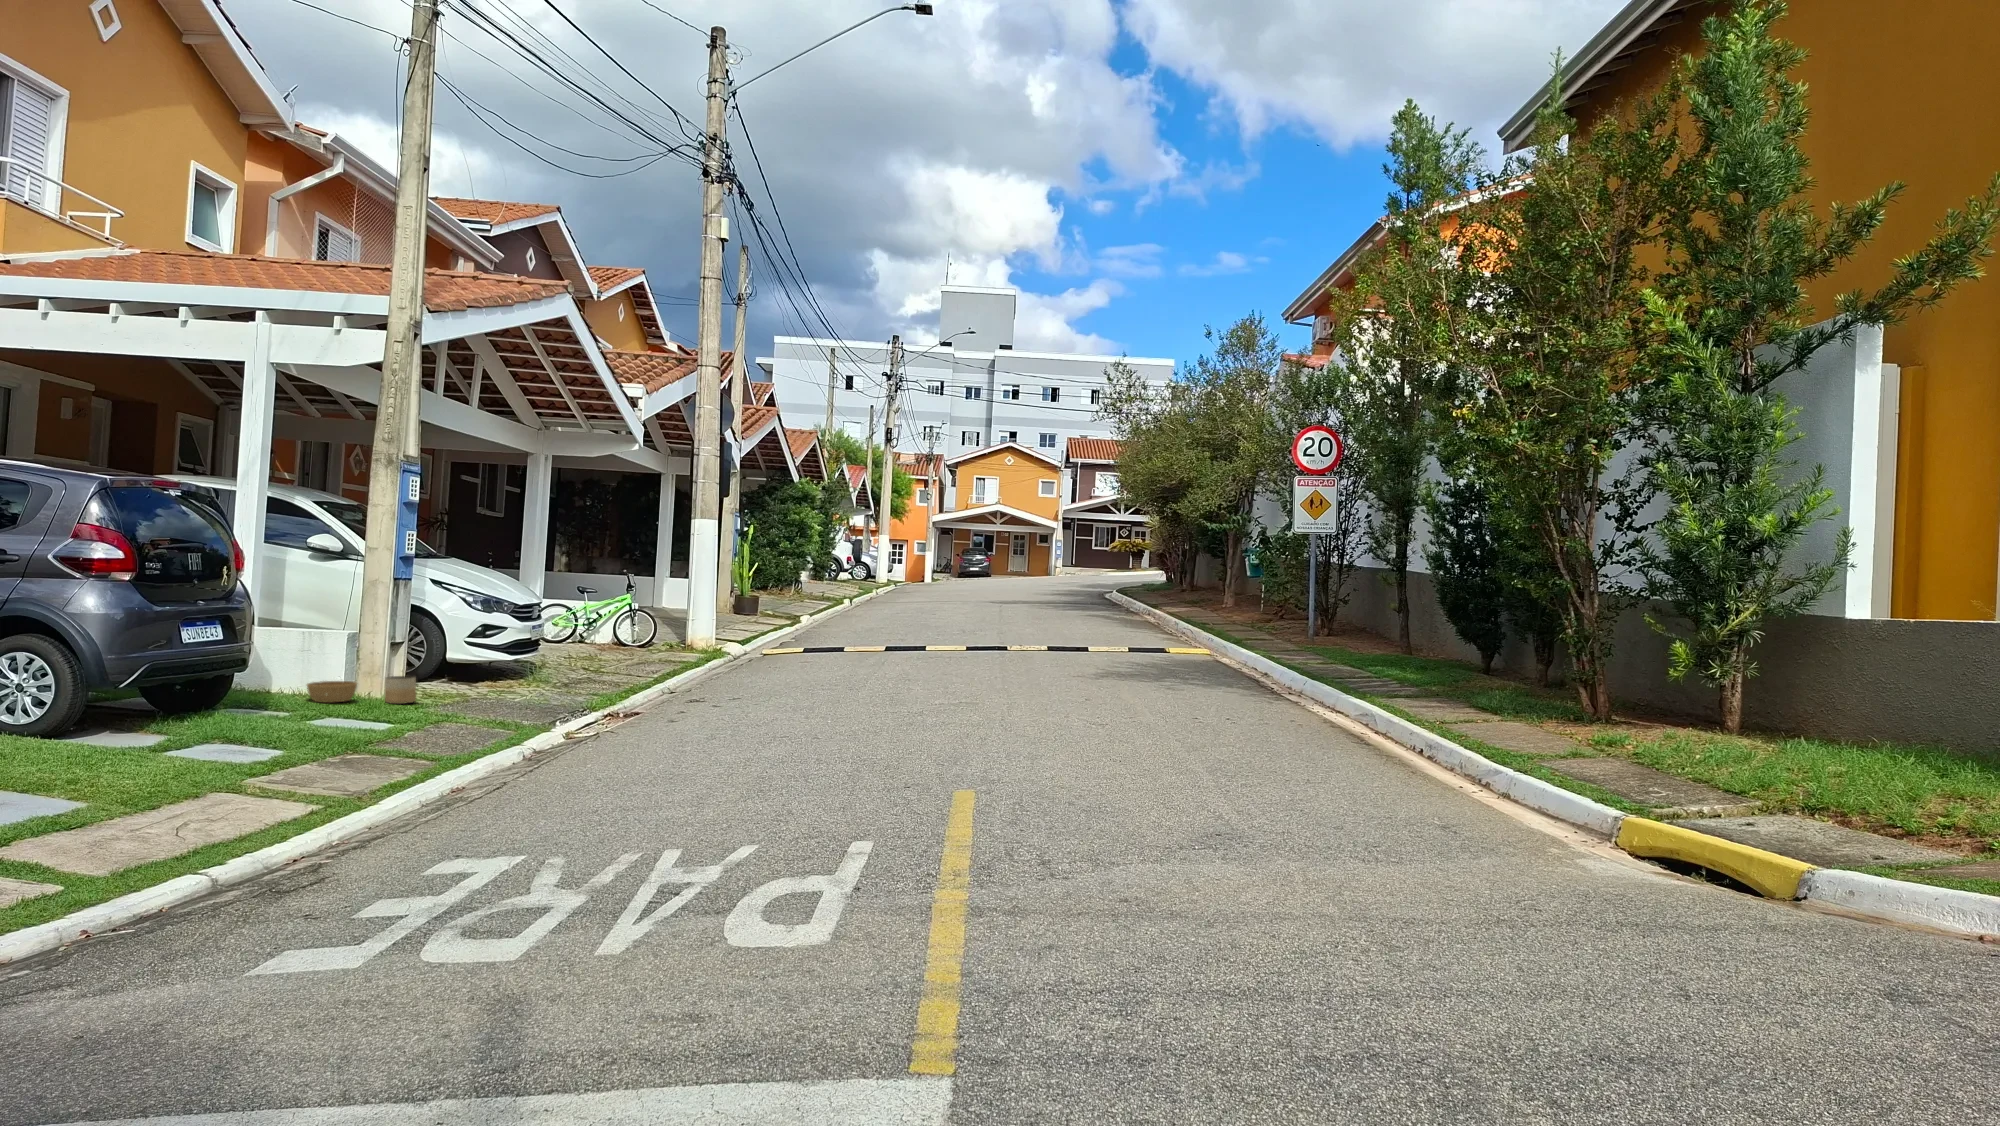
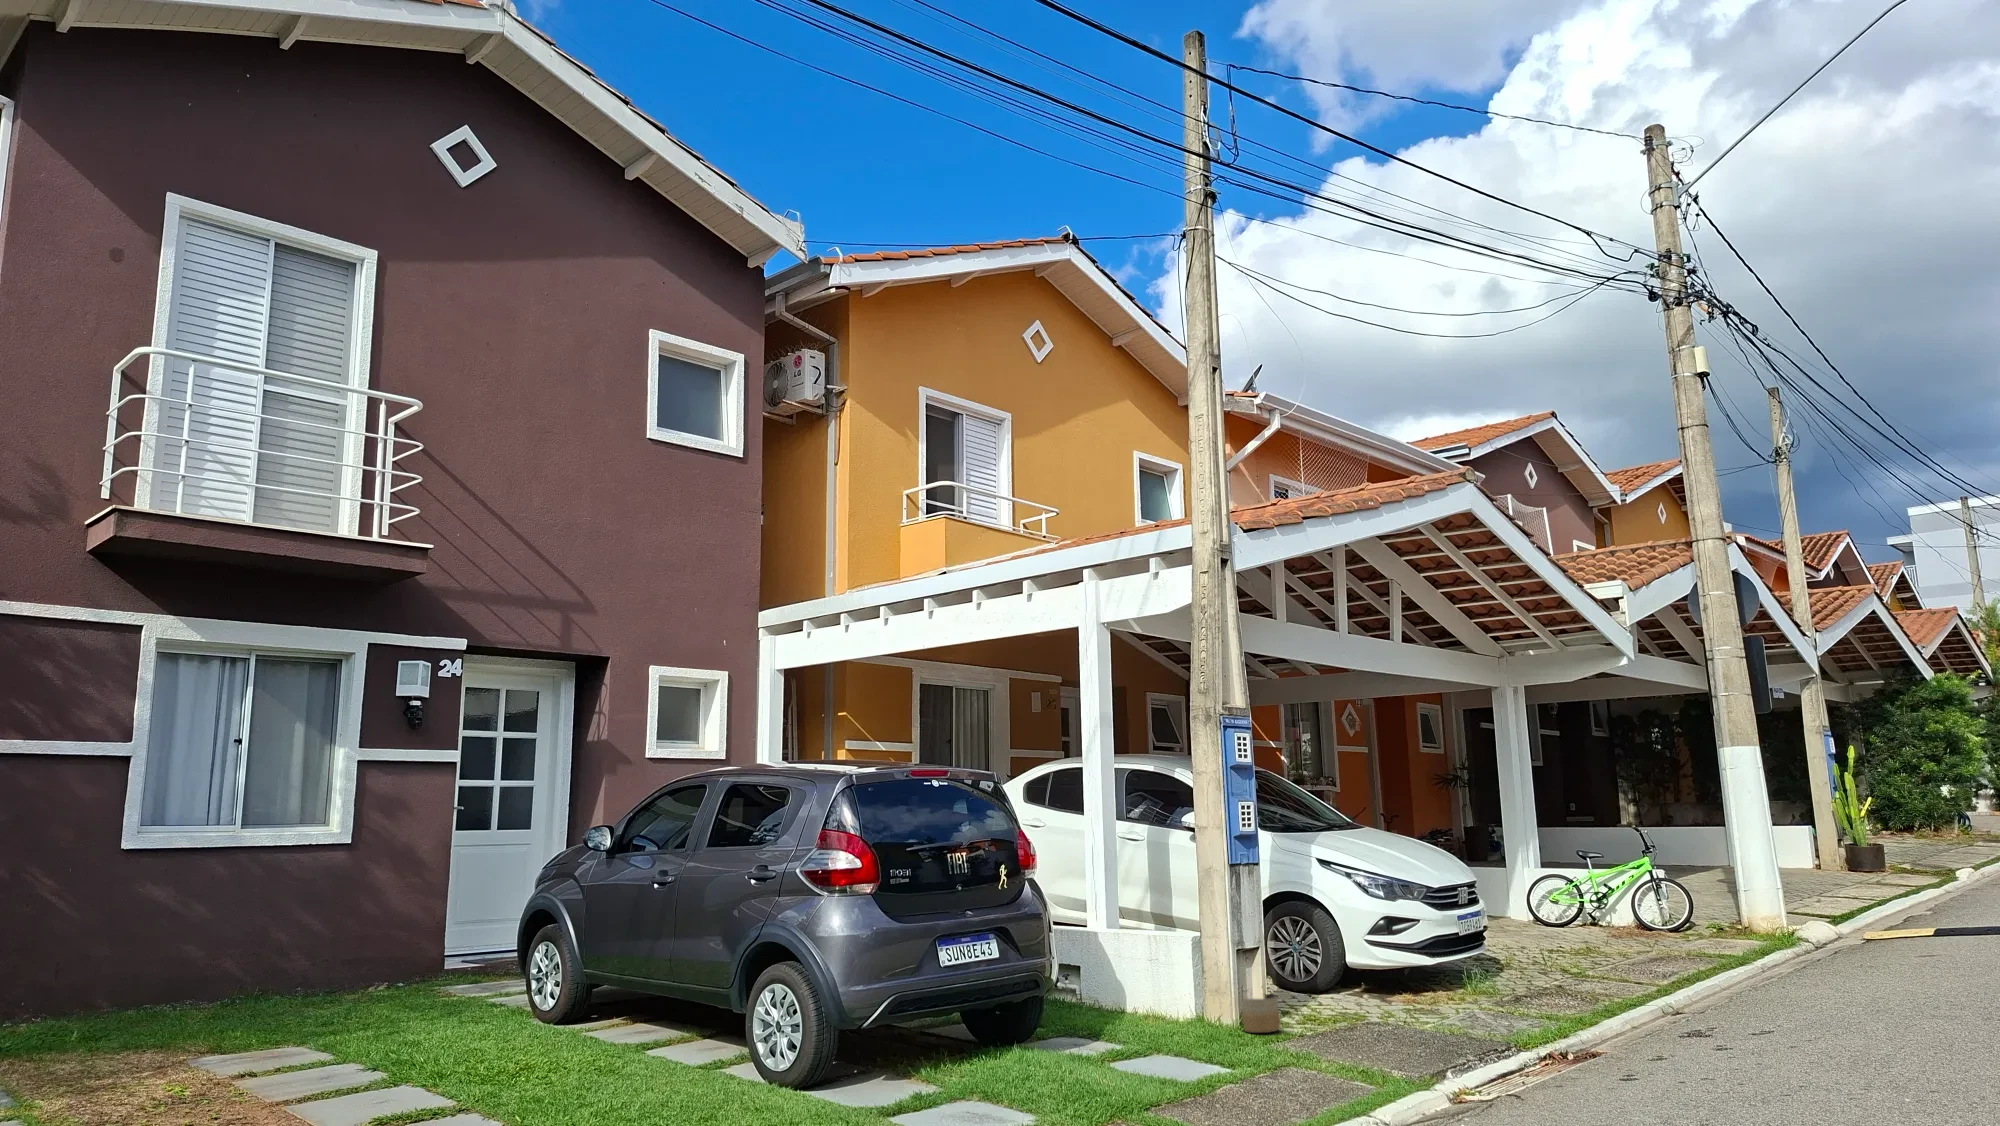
basket: present [307,681,357,703] -> none [1149,1000,1208,1030]

